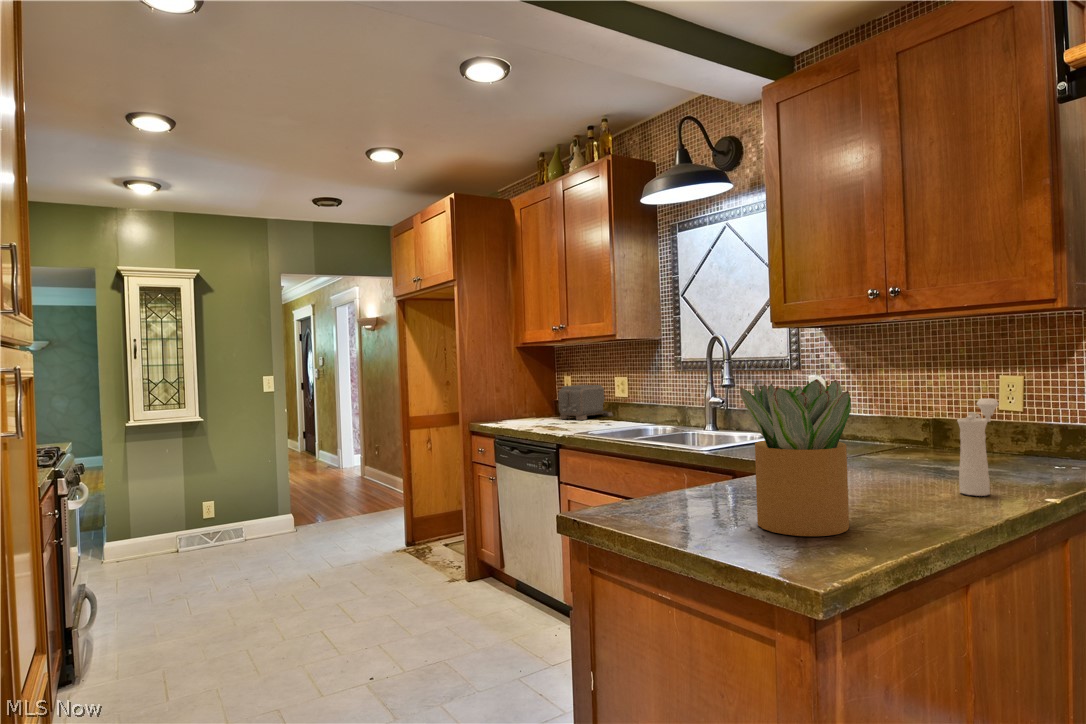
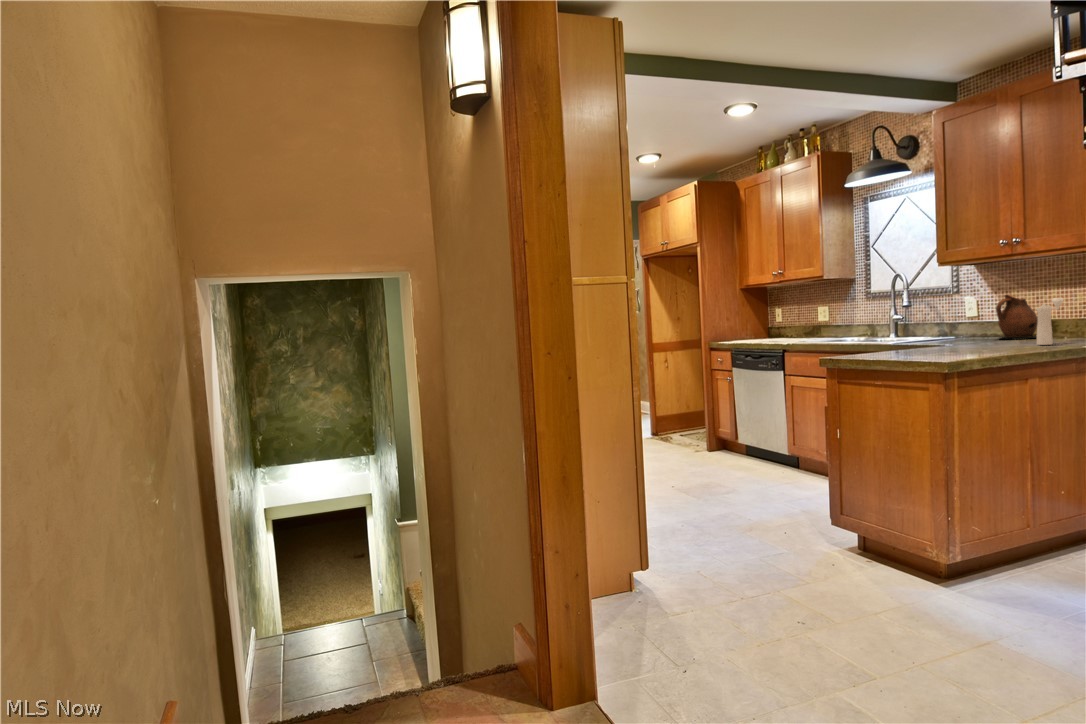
potted plant: present [740,379,851,536] -> none [914,289,968,355]
ceramic pitcher: none [862,380,935,459] -> present [996,295,1038,338]
toaster: present [558,384,613,420] -> none [773,314,814,339]

